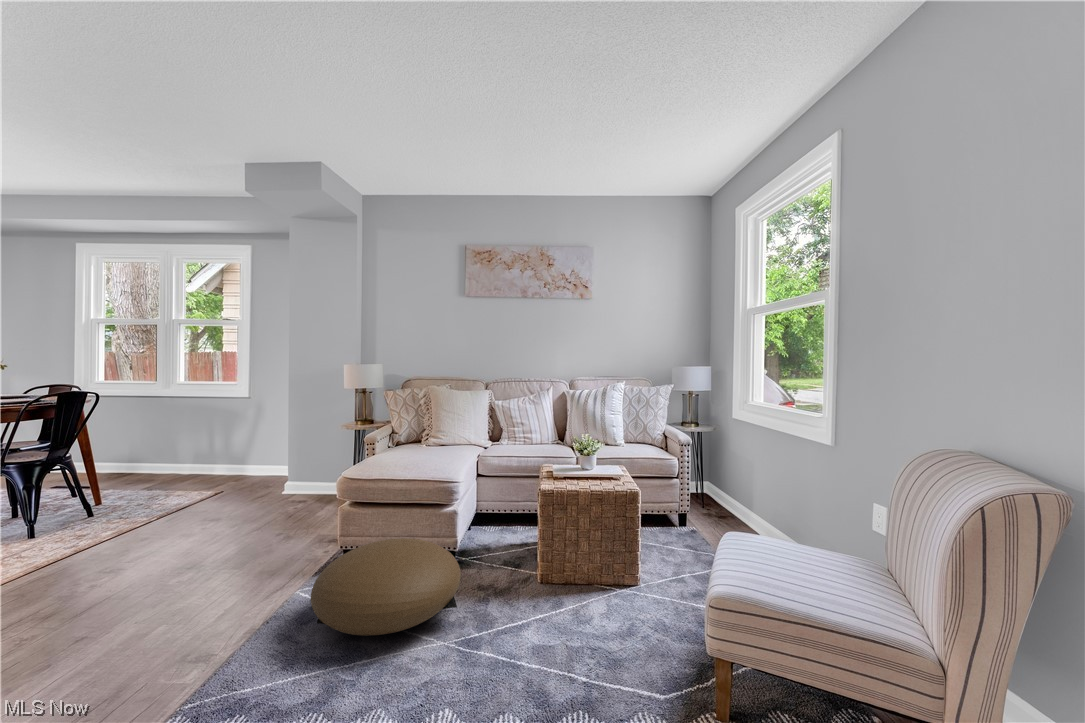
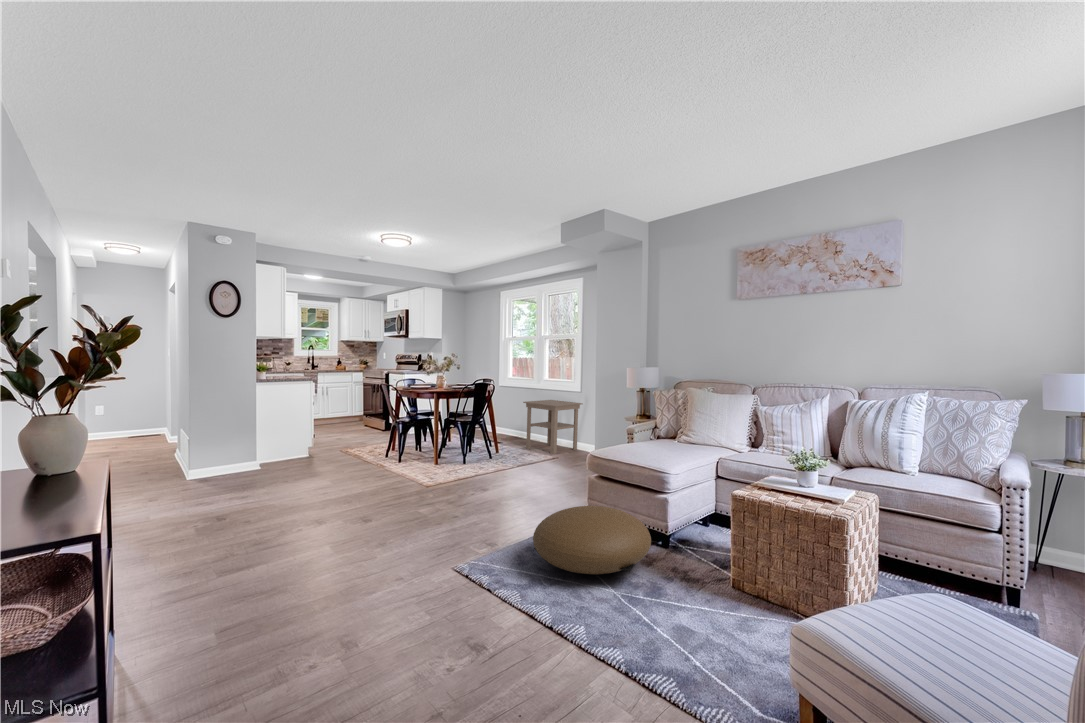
side table: none [158,415,254,488] -> present [523,400,583,454]

